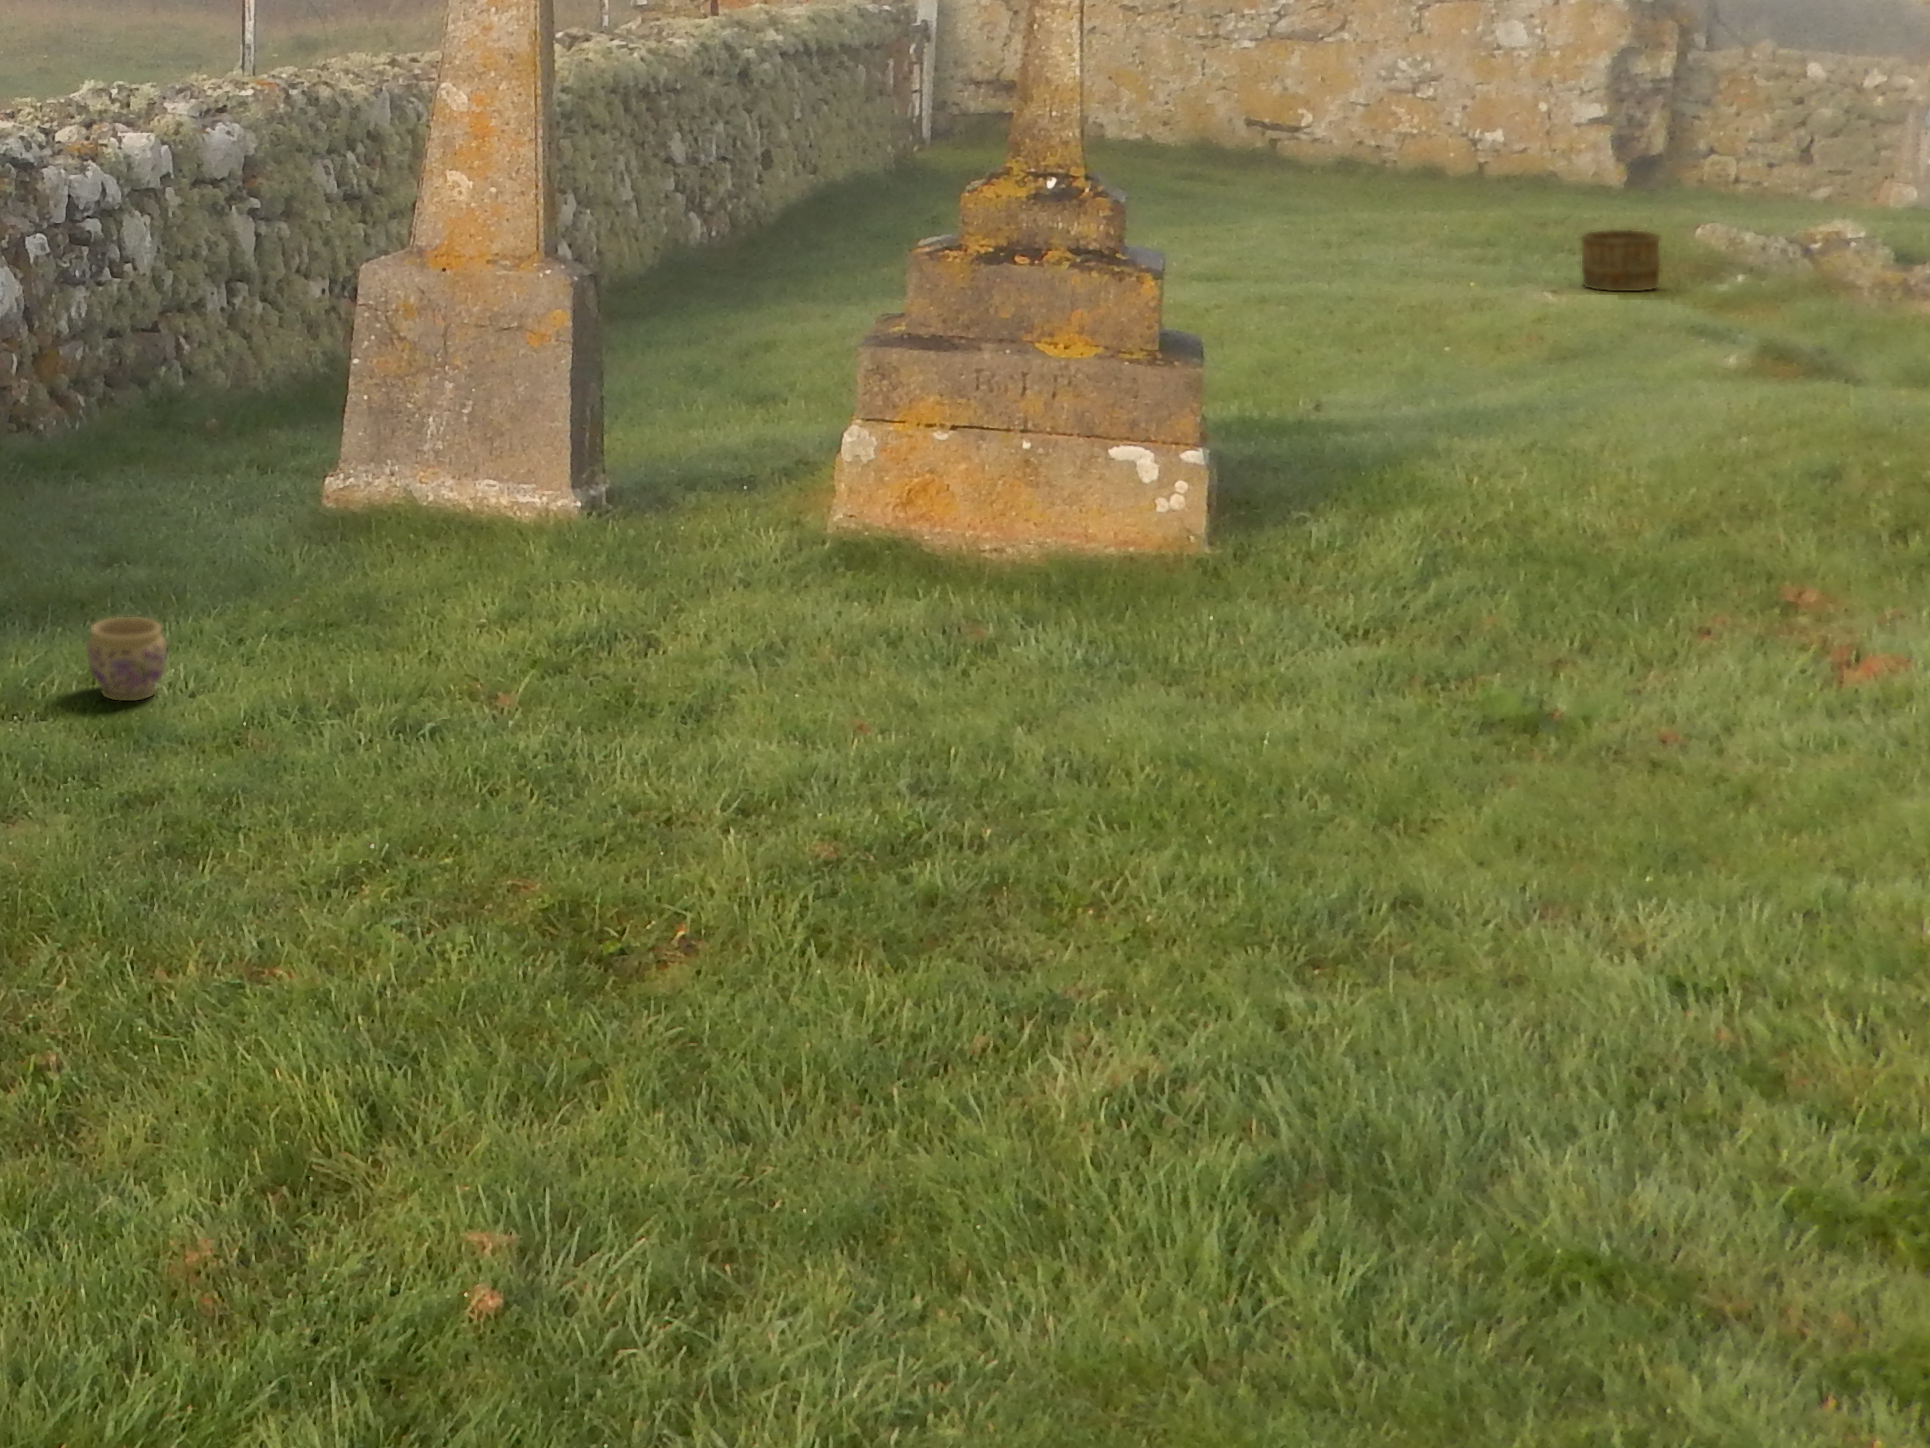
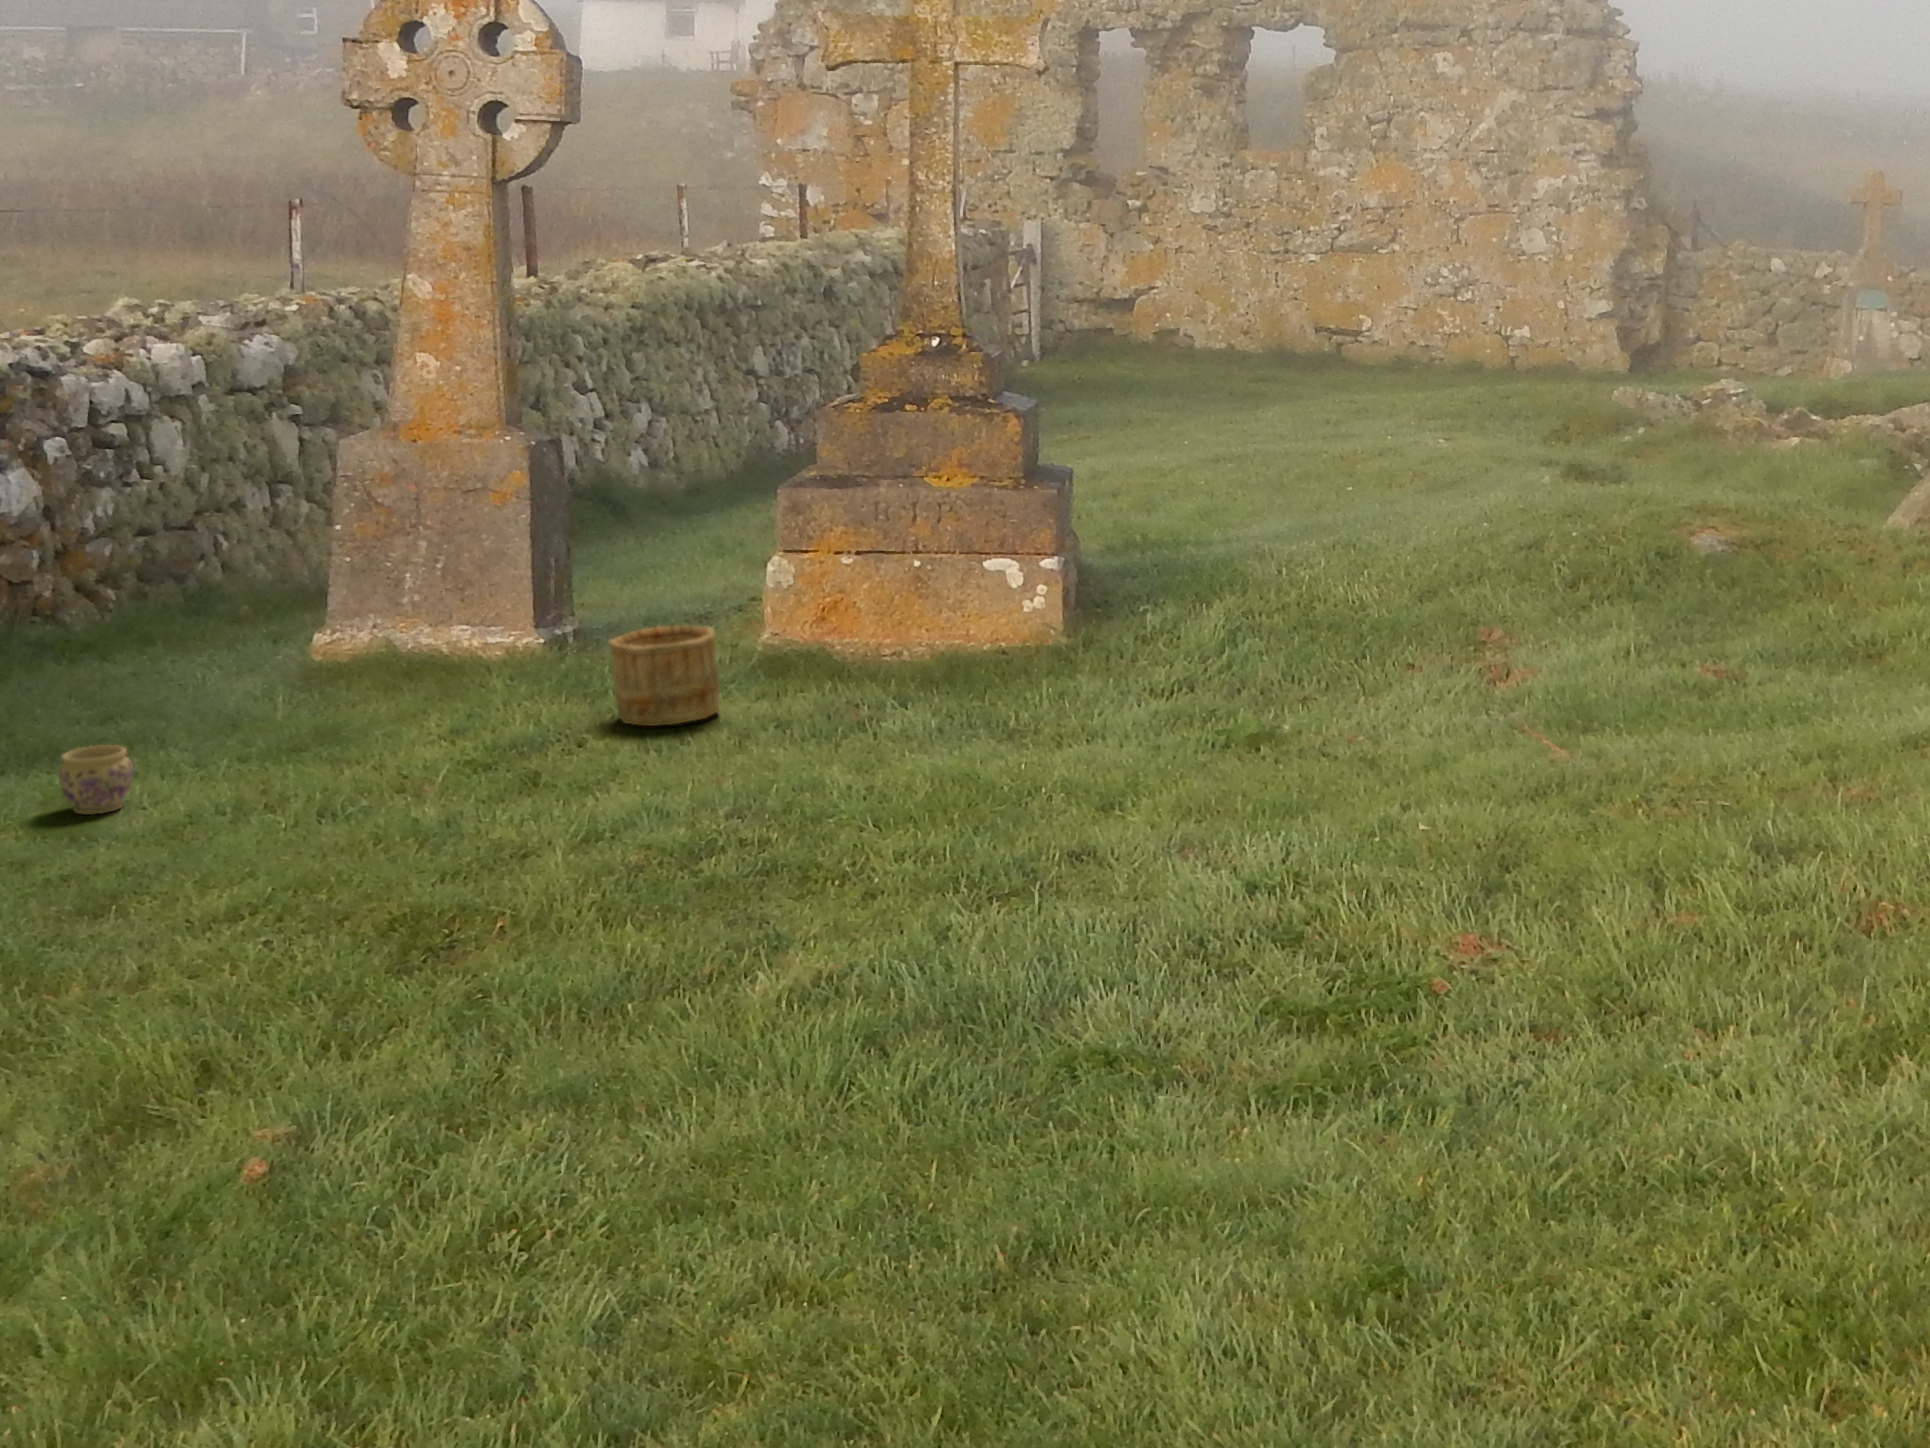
wooden bucket: present [1581,230,1660,291] -> present [608,625,719,726]

